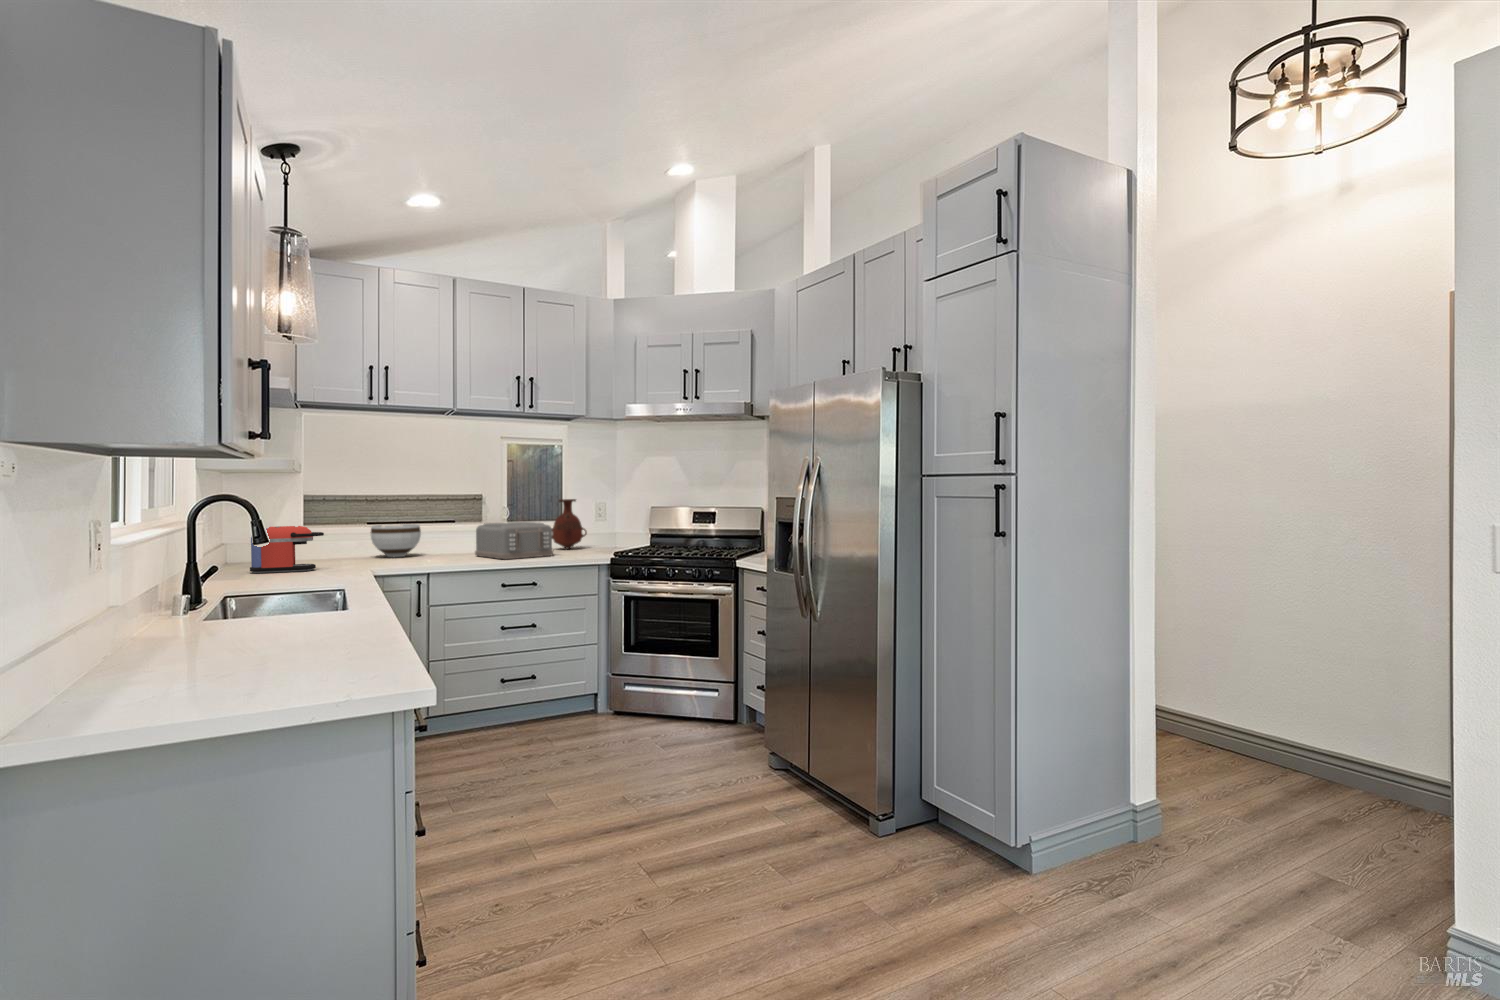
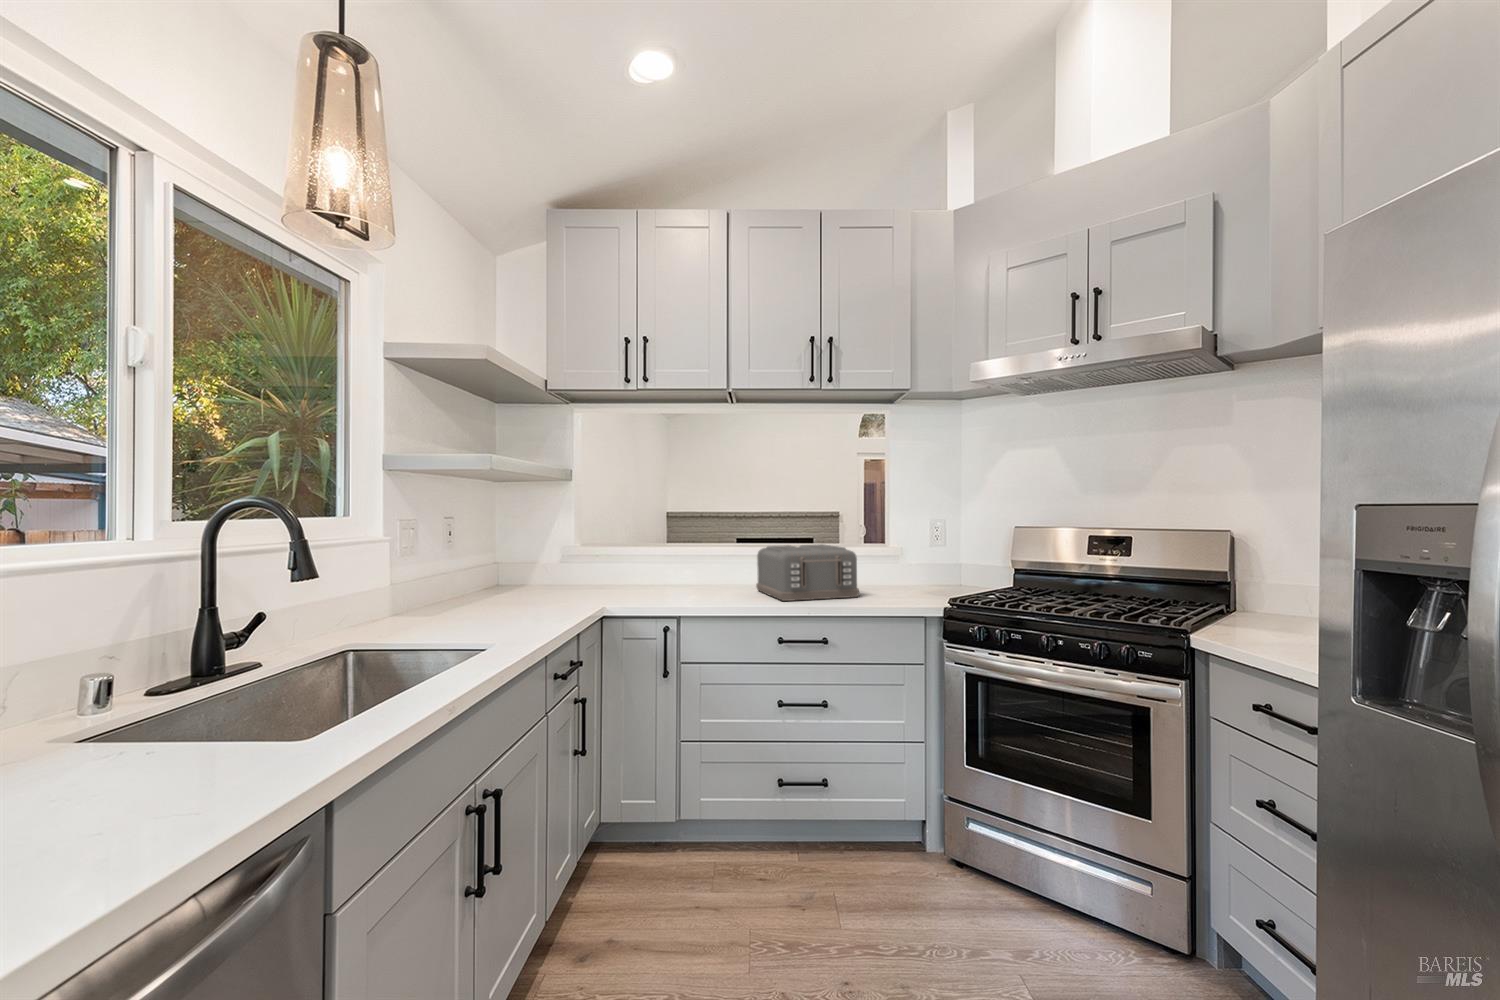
vase: present [552,499,587,549] -> none [862,512,918,584]
bowl: present [371,524,421,557] -> none [638,544,698,586]
coffee maker: present [250,526,324,573] -> none [467,546,550,606]

